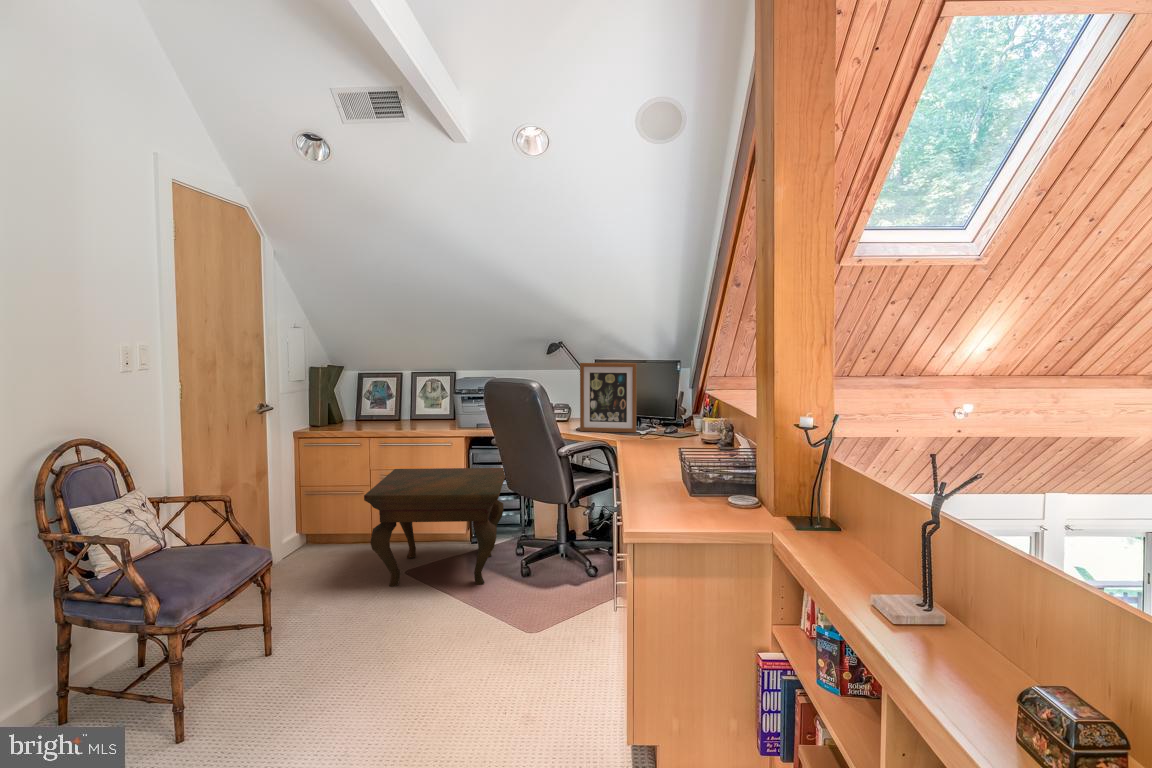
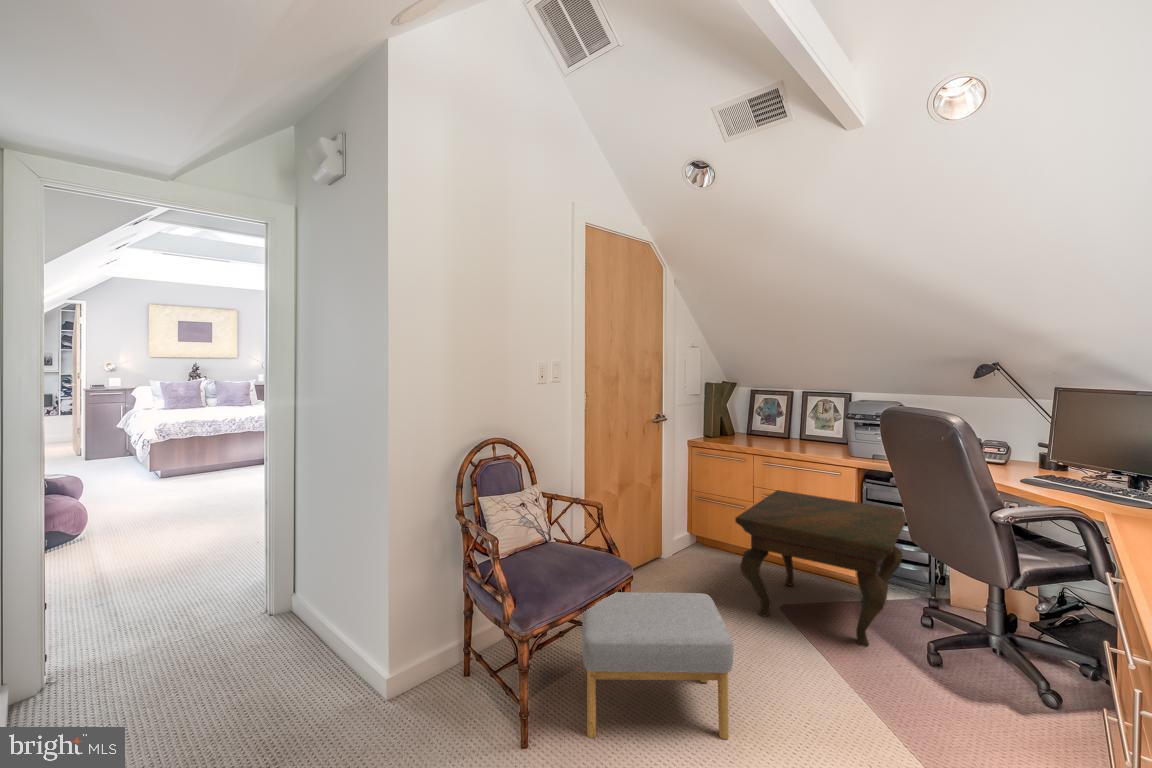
picture frame: present [580,363,637,433] -> none [1023,393,1135,498]
footstool: none [222,563,388,721] -> present [582,592,734,739]

